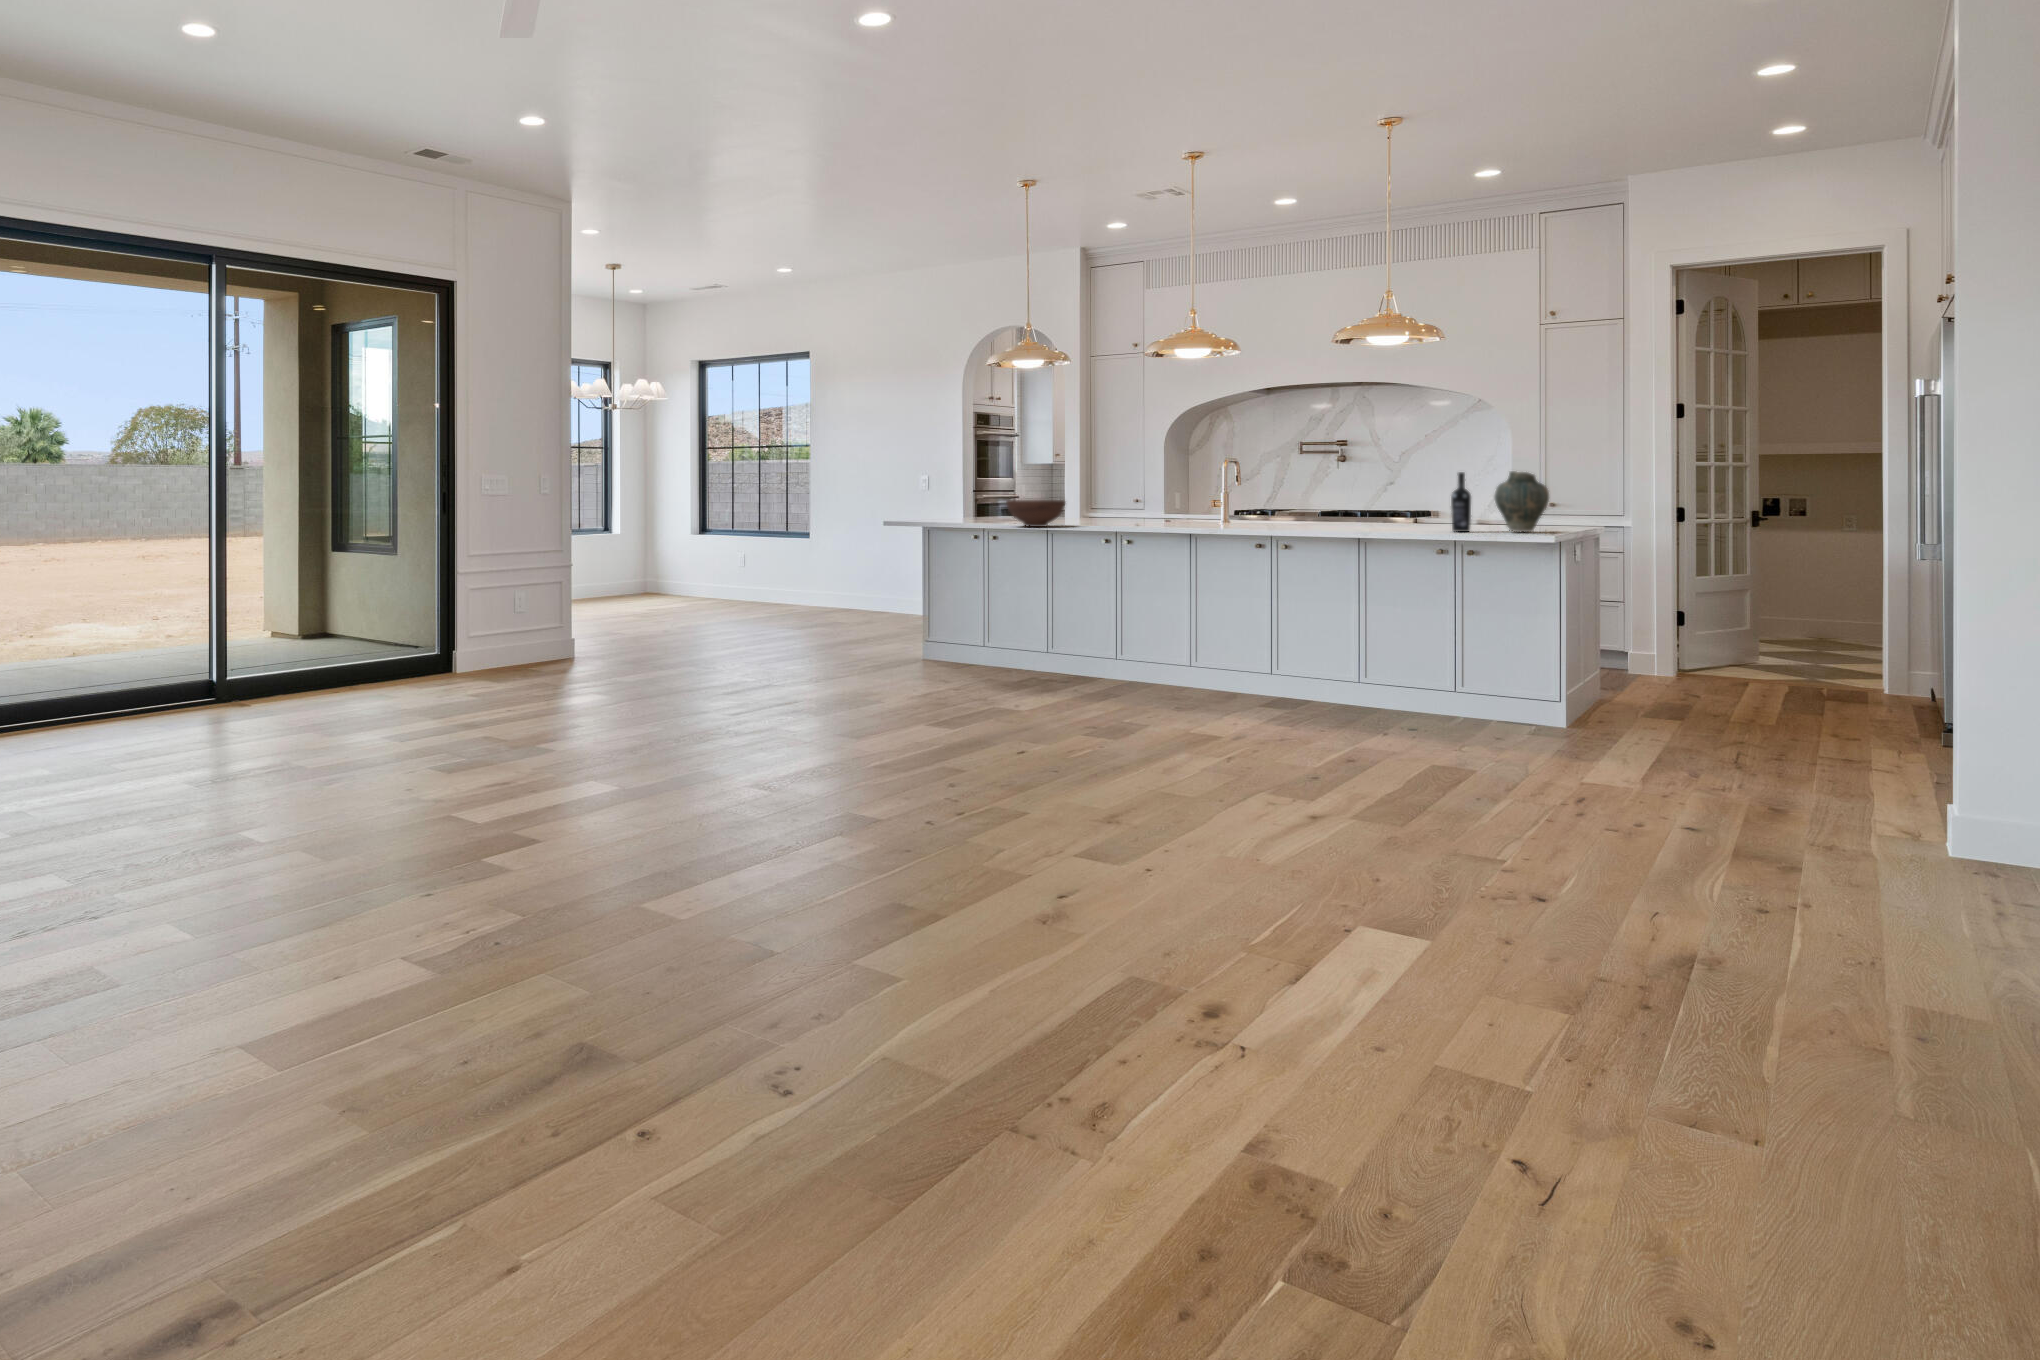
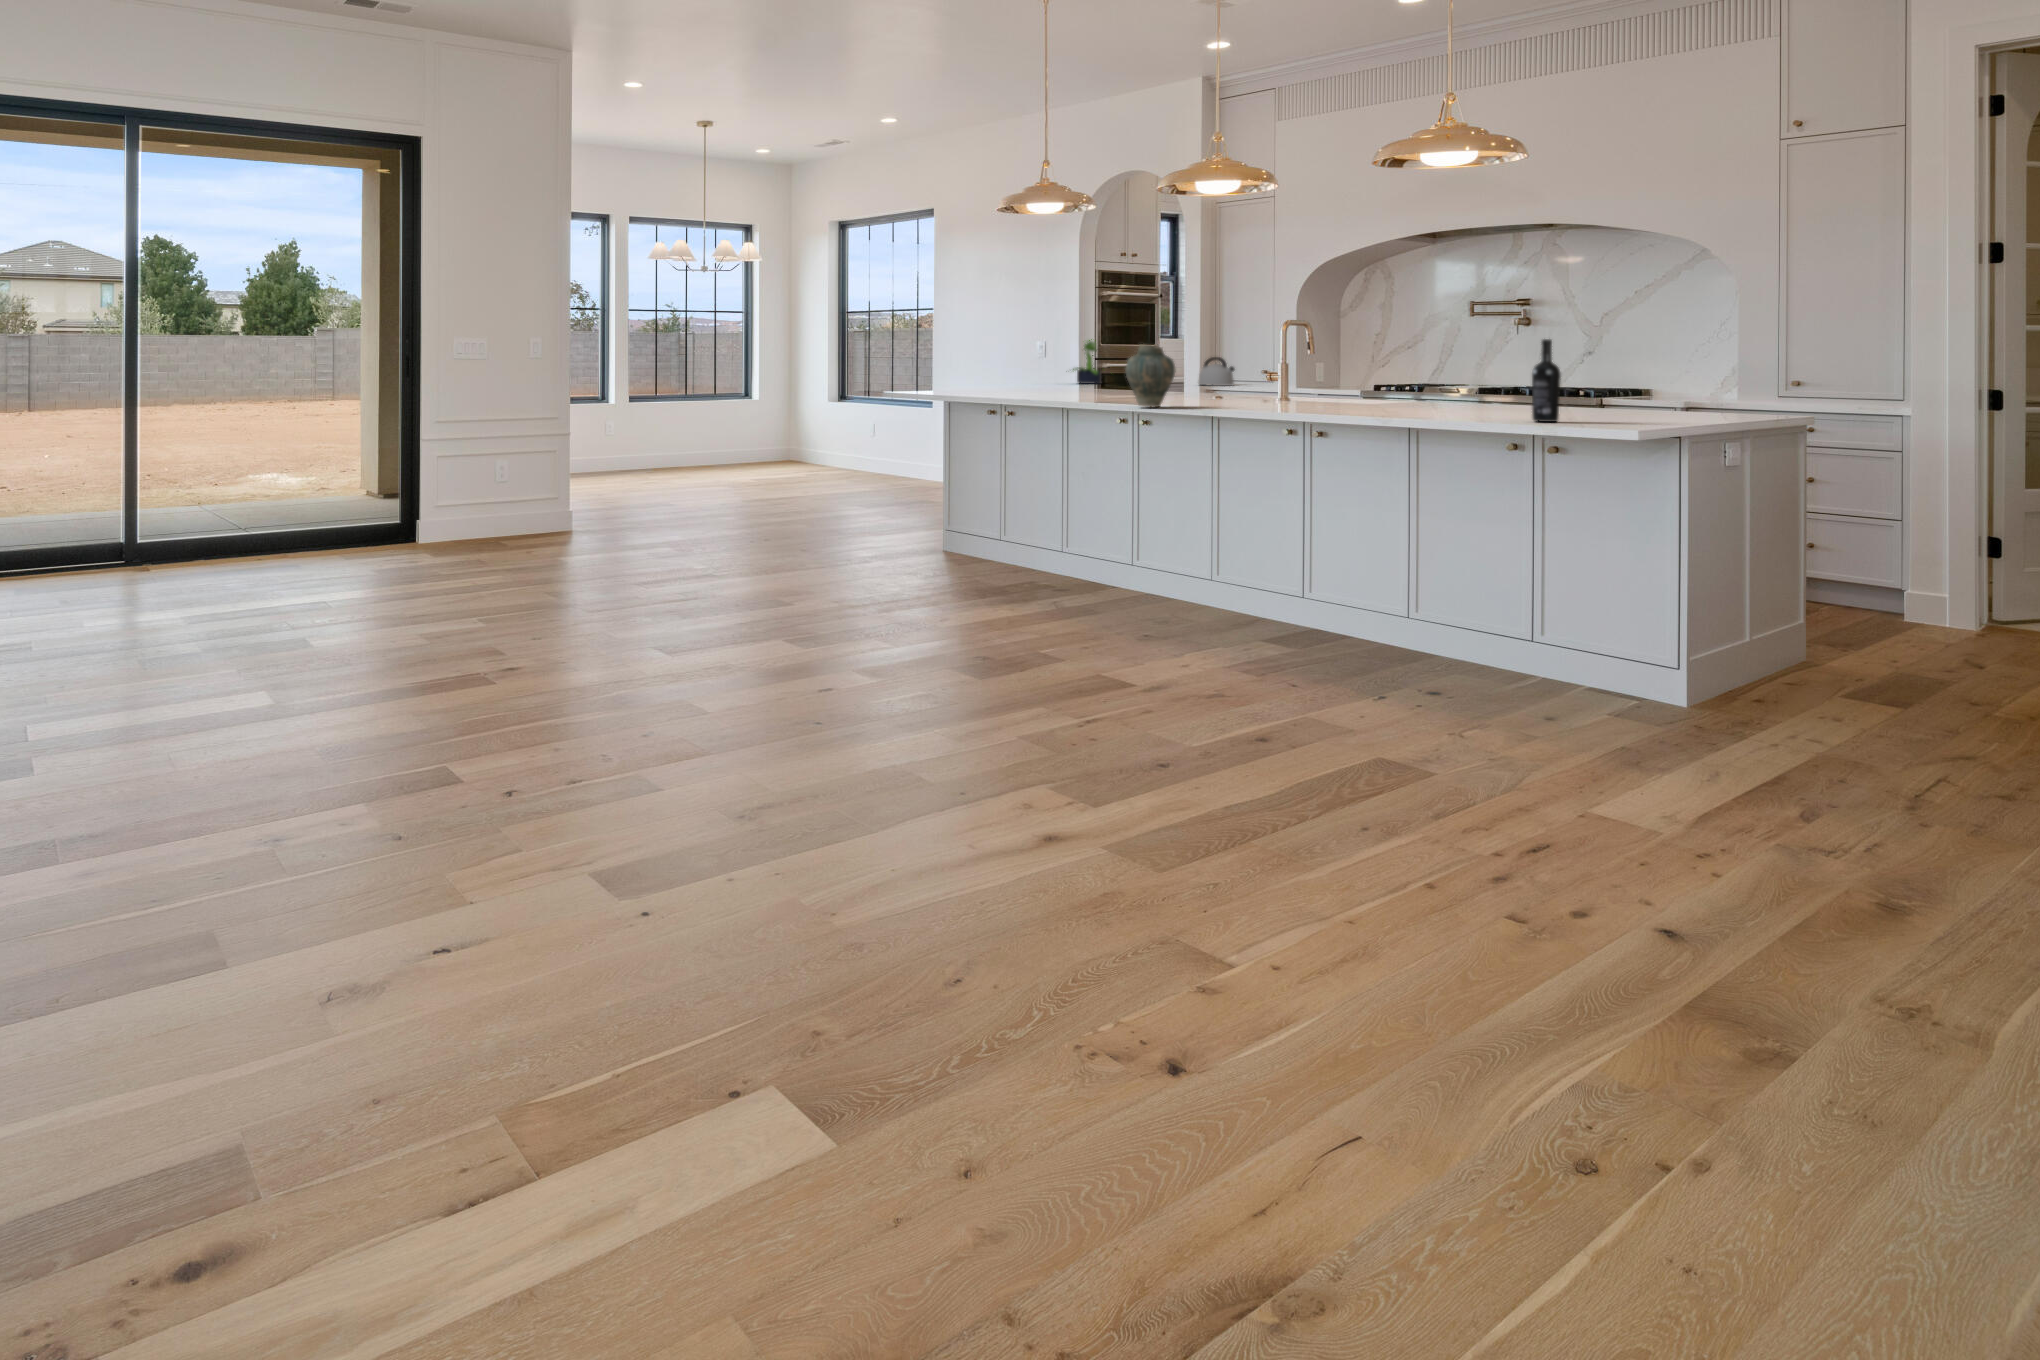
vase: present [1495,471,1549,532] -> present [1125,344,1175,407]
potted plant: none [955,473,998,513] -> present [1073,339,1105,384]
kettle: none [1078,488,1110,513] -> present [1199,357,1235,386]
fruit bowl: present [1006,500,1065,527] -> none [1013,371,1083,403]

